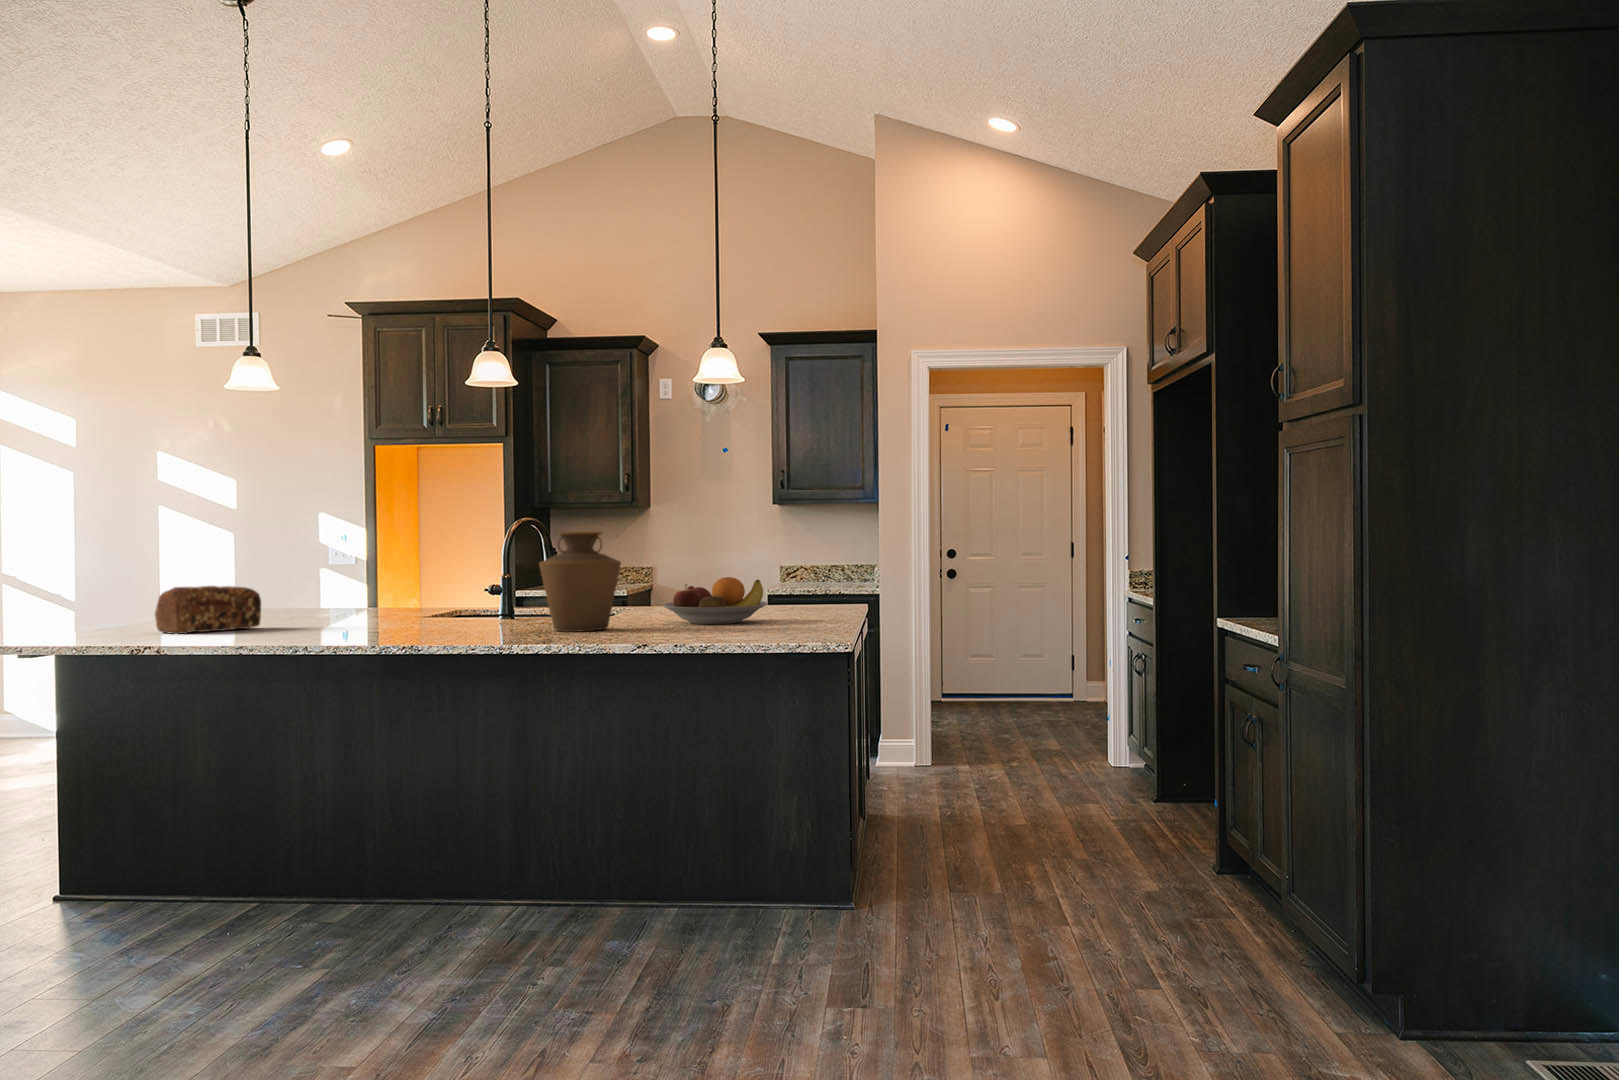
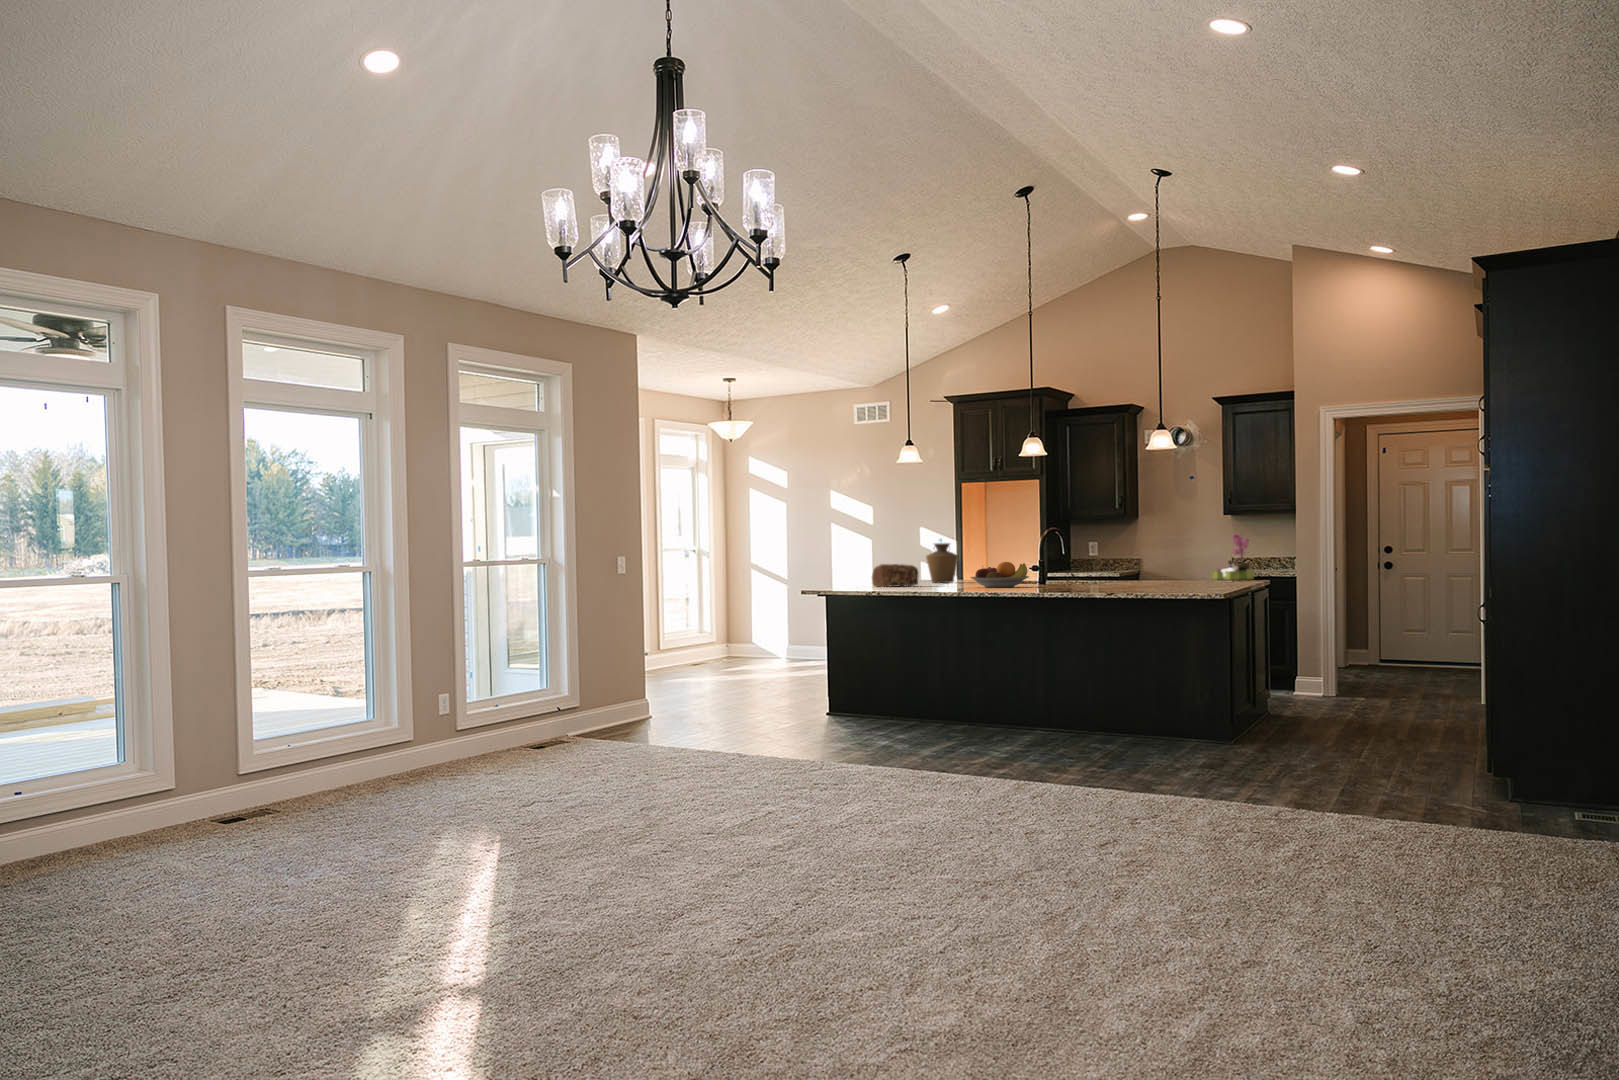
flower arrangement: none [759,530,817,600] -> present [1211,534,1254,580]
vase: present [539,532,621,632] -> present [926,543,958,583]
fruit bowl: present [662,577,768,624] -> present [970,562,1029,588]

